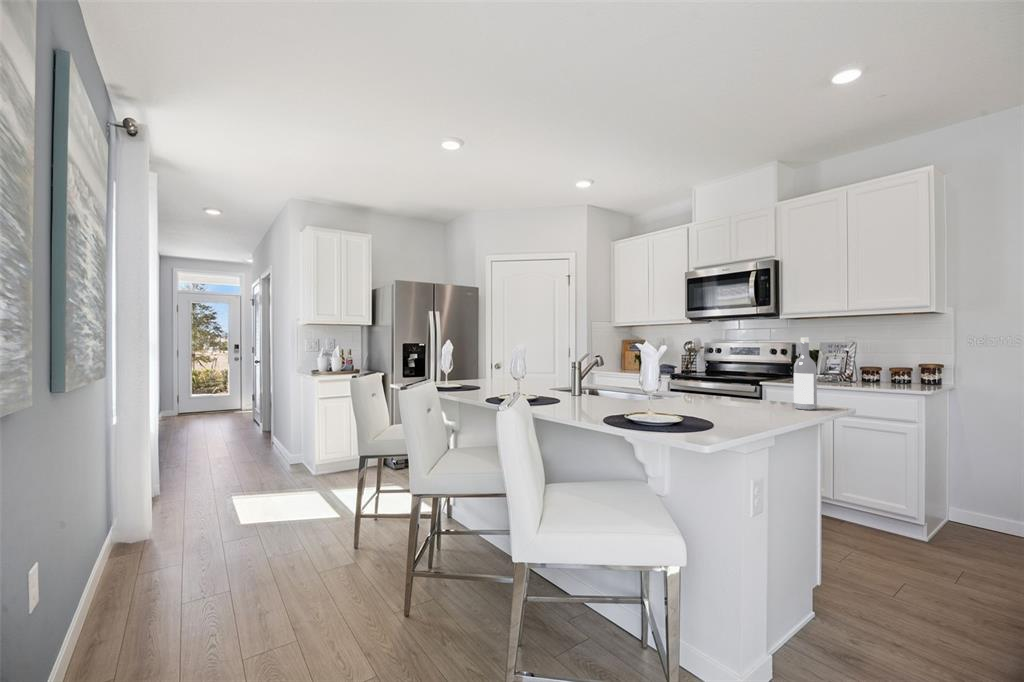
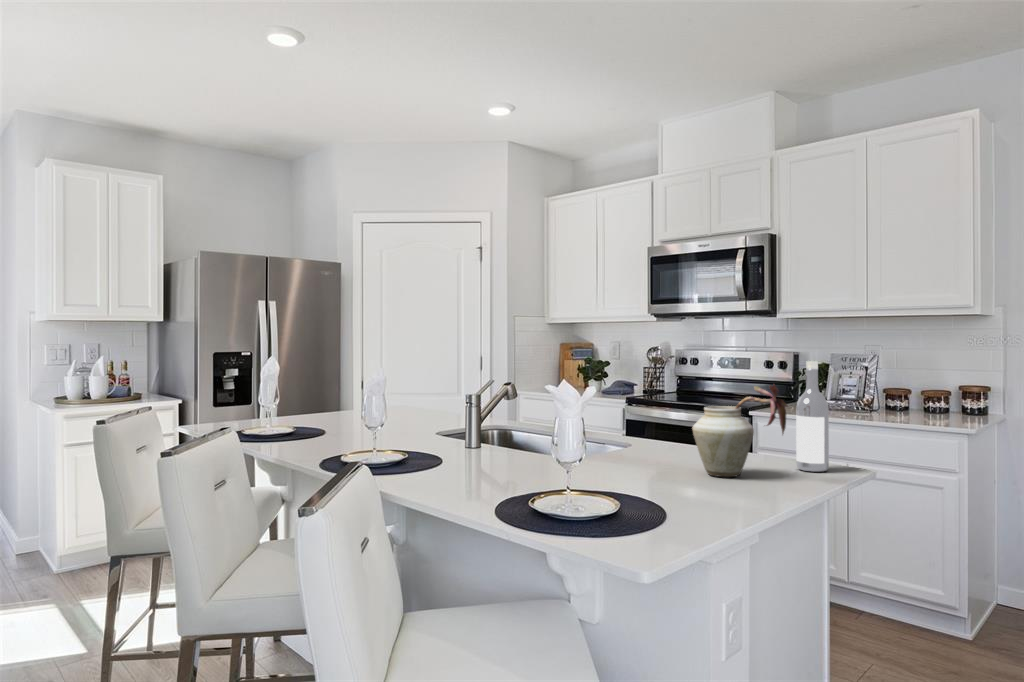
vase: none [722,349,788,411] -> present [693,385,788,477]

